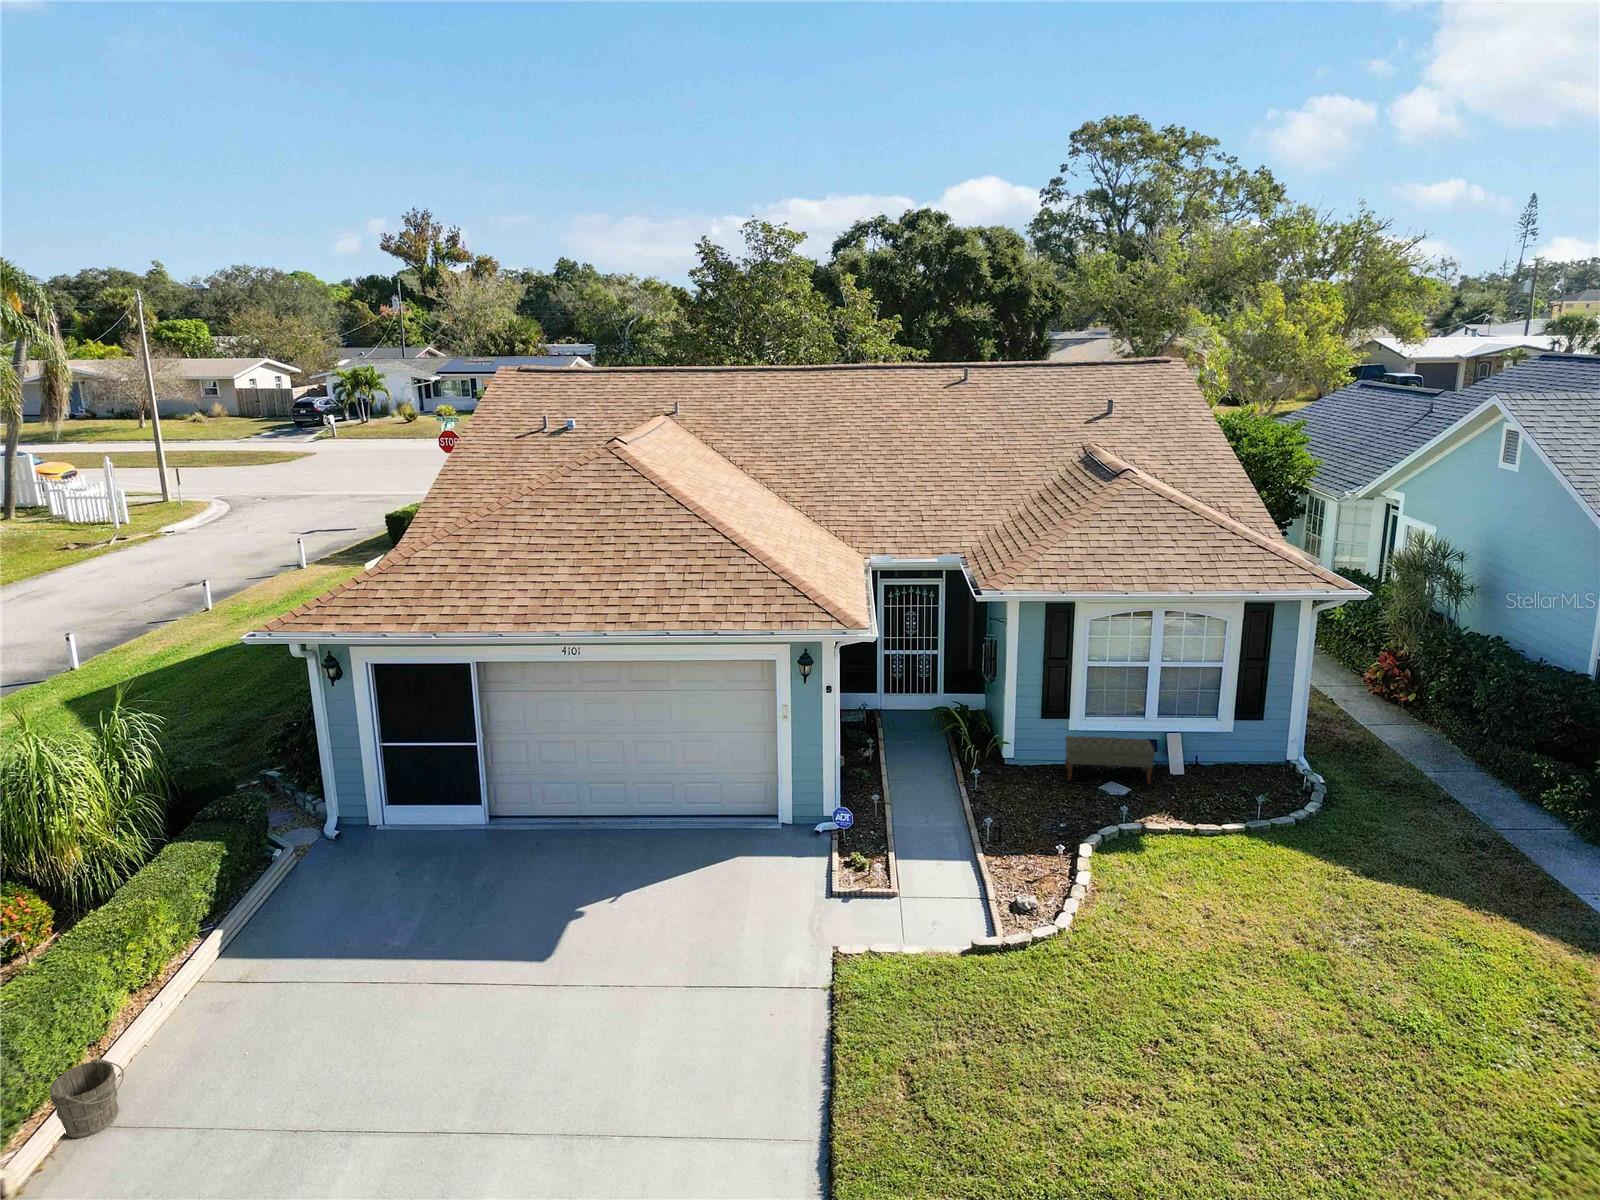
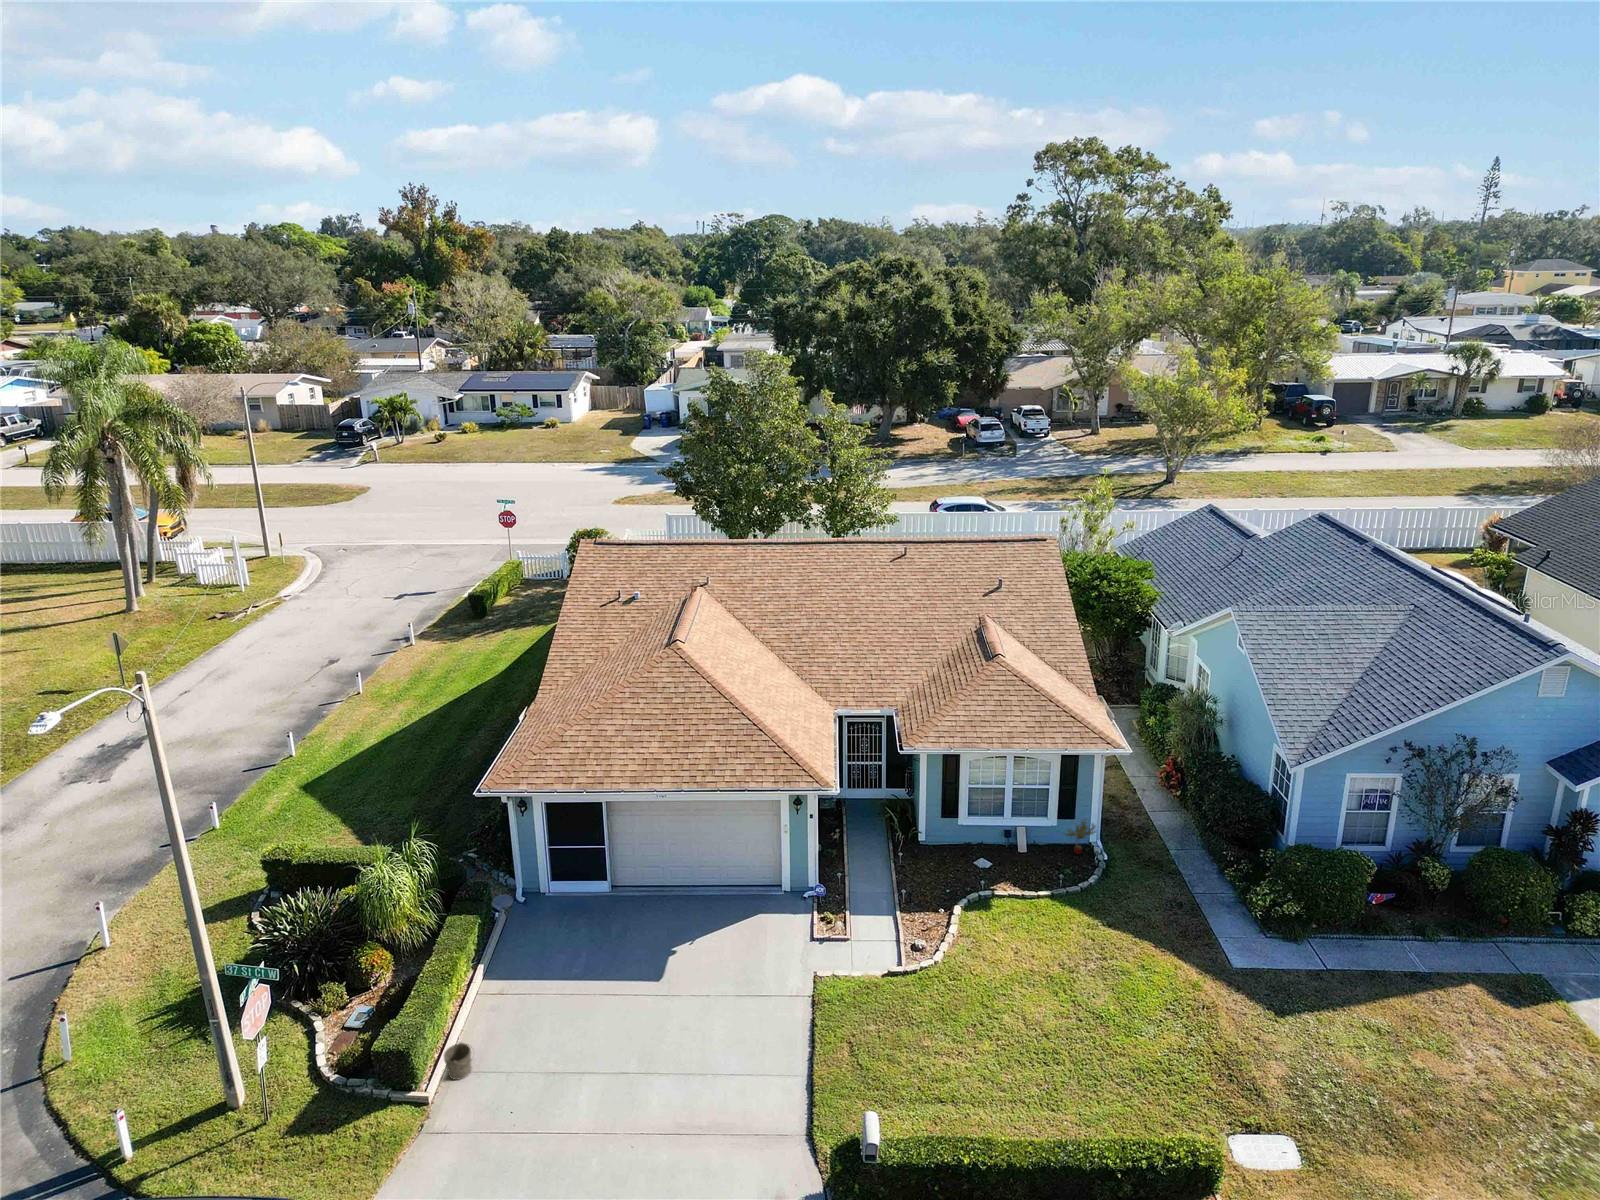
potted tree: none [1246,716,1303,779] -> present [1064,819,1095,854]
bench: present [1065,736,1154,784] -> none [956,827,1007,858]

